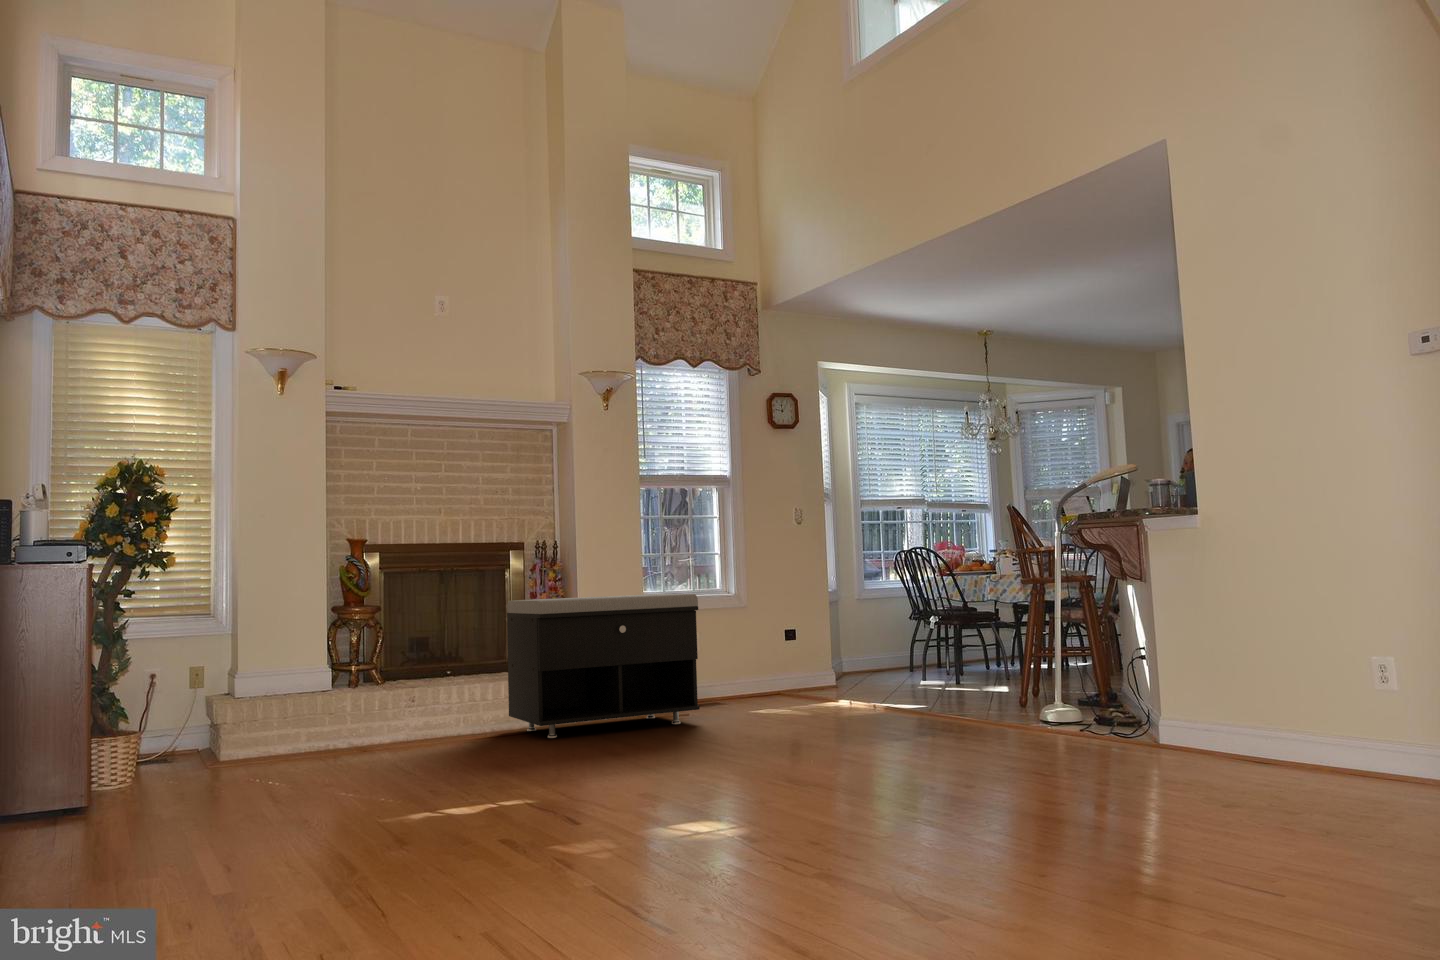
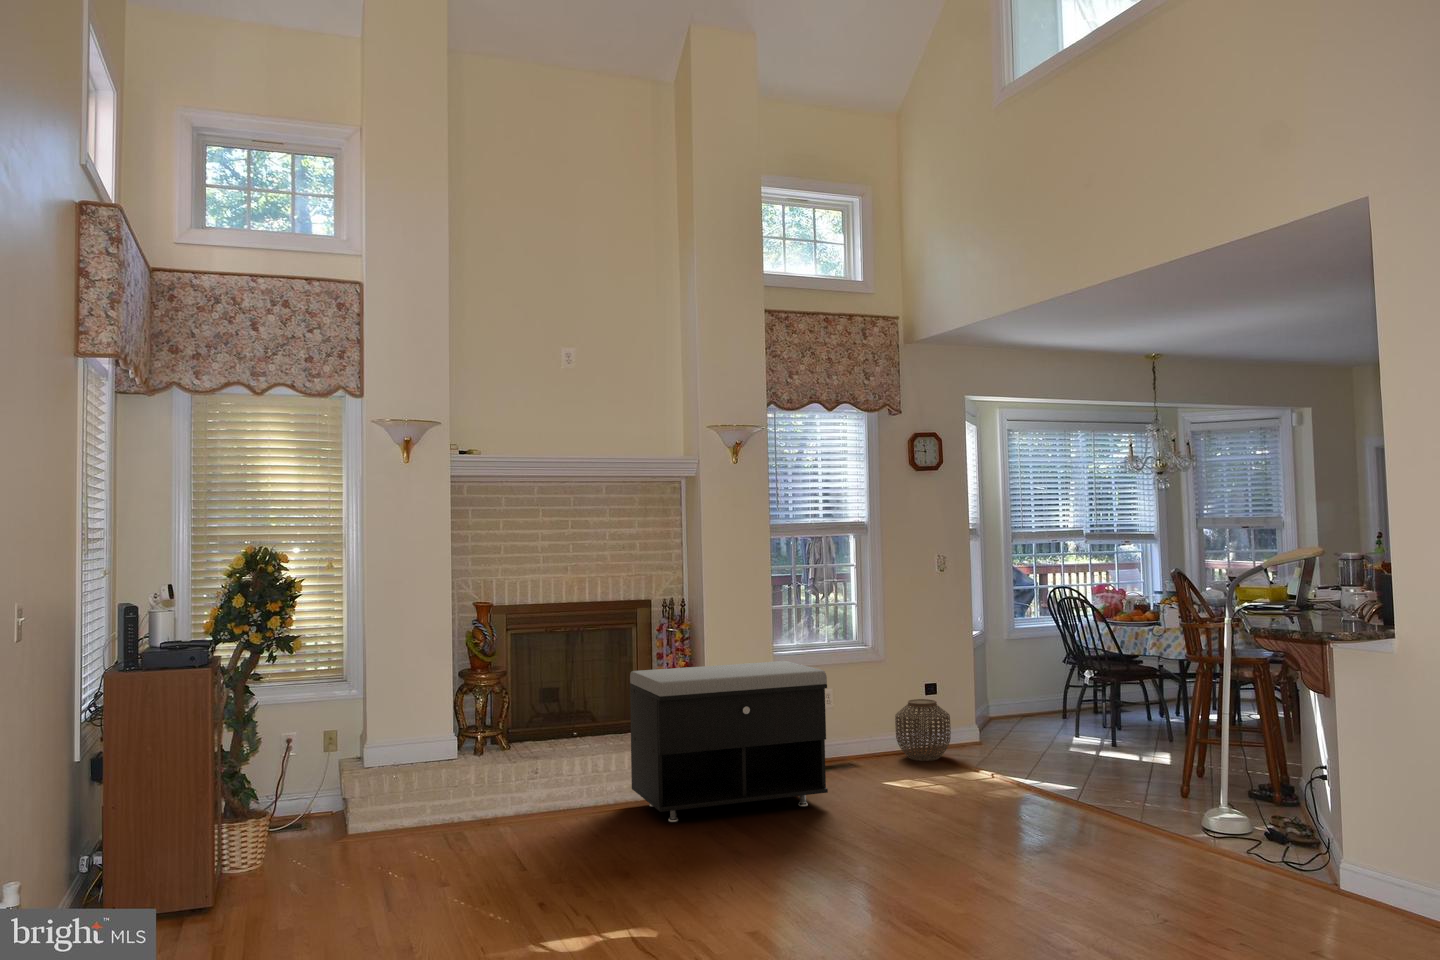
woven basket: none [758,641,809,696] -> present [895,699,951,761]

